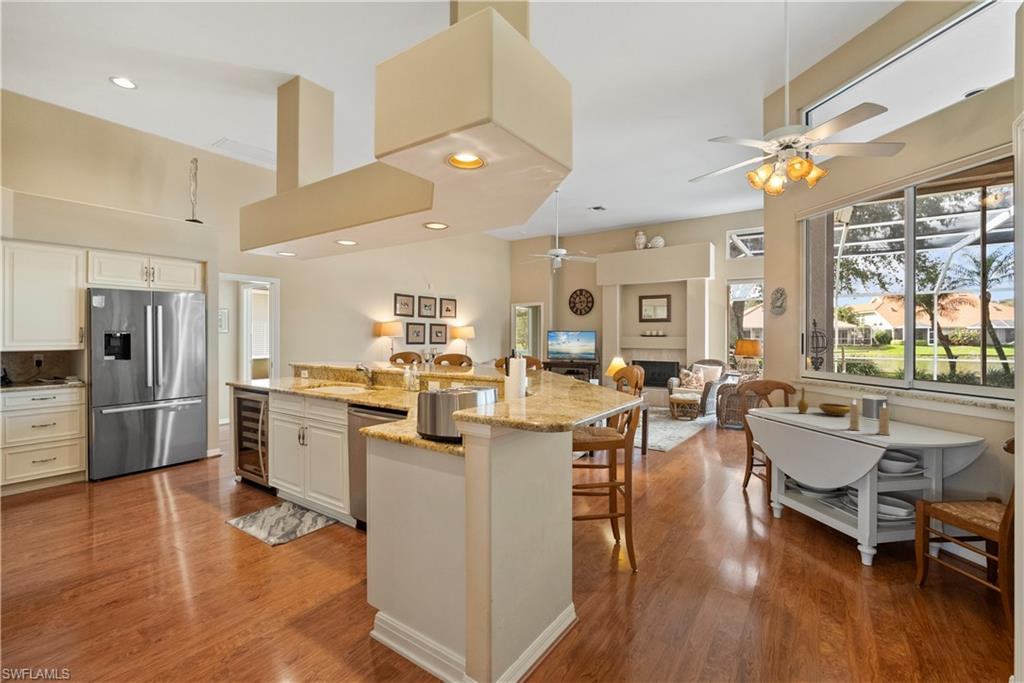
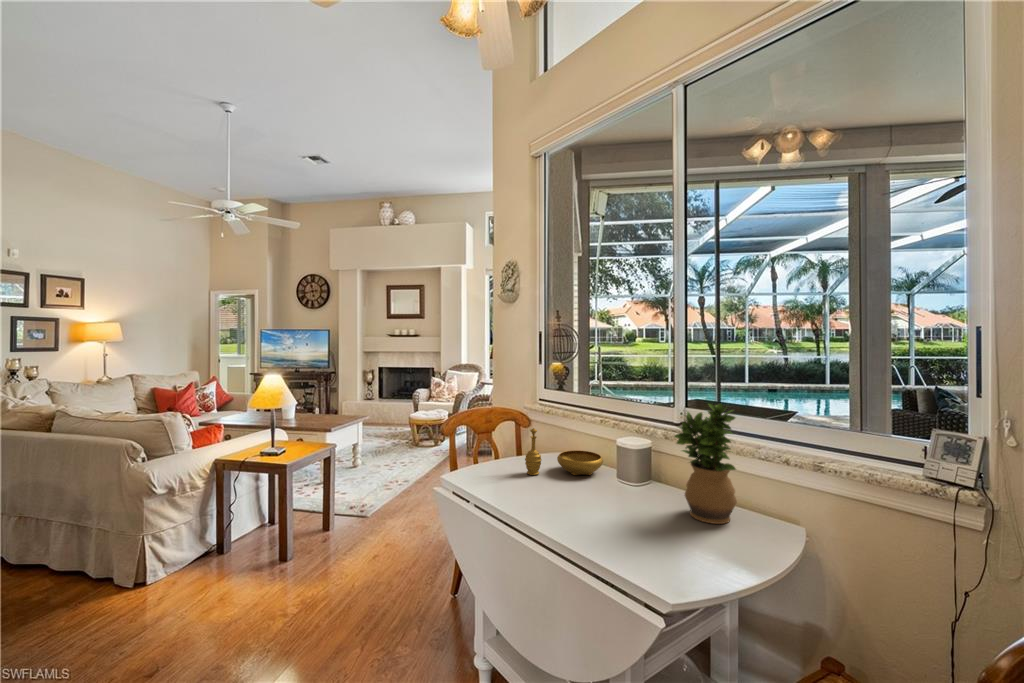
potted plant: none [899,371,941,434] -> present [674,404,737,524]
candle: present [849,400,890,435] -> none [596,463,666,545]

